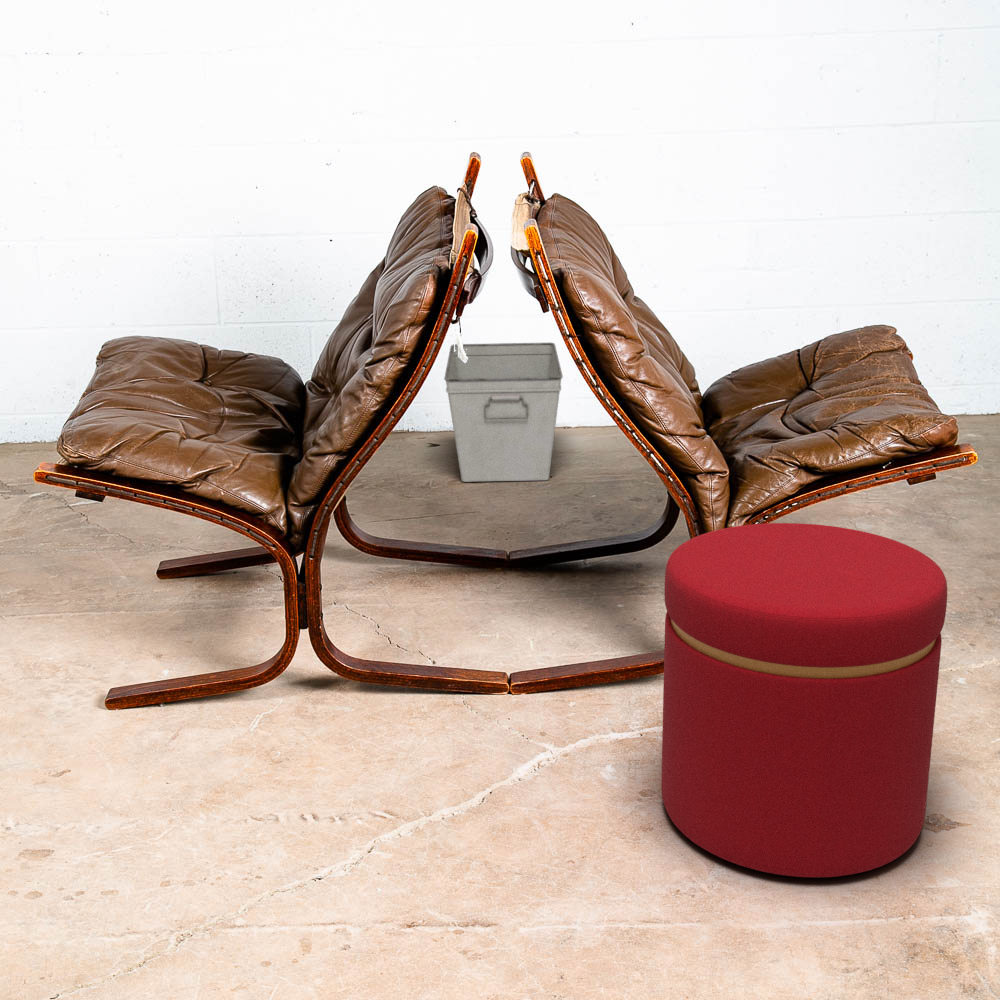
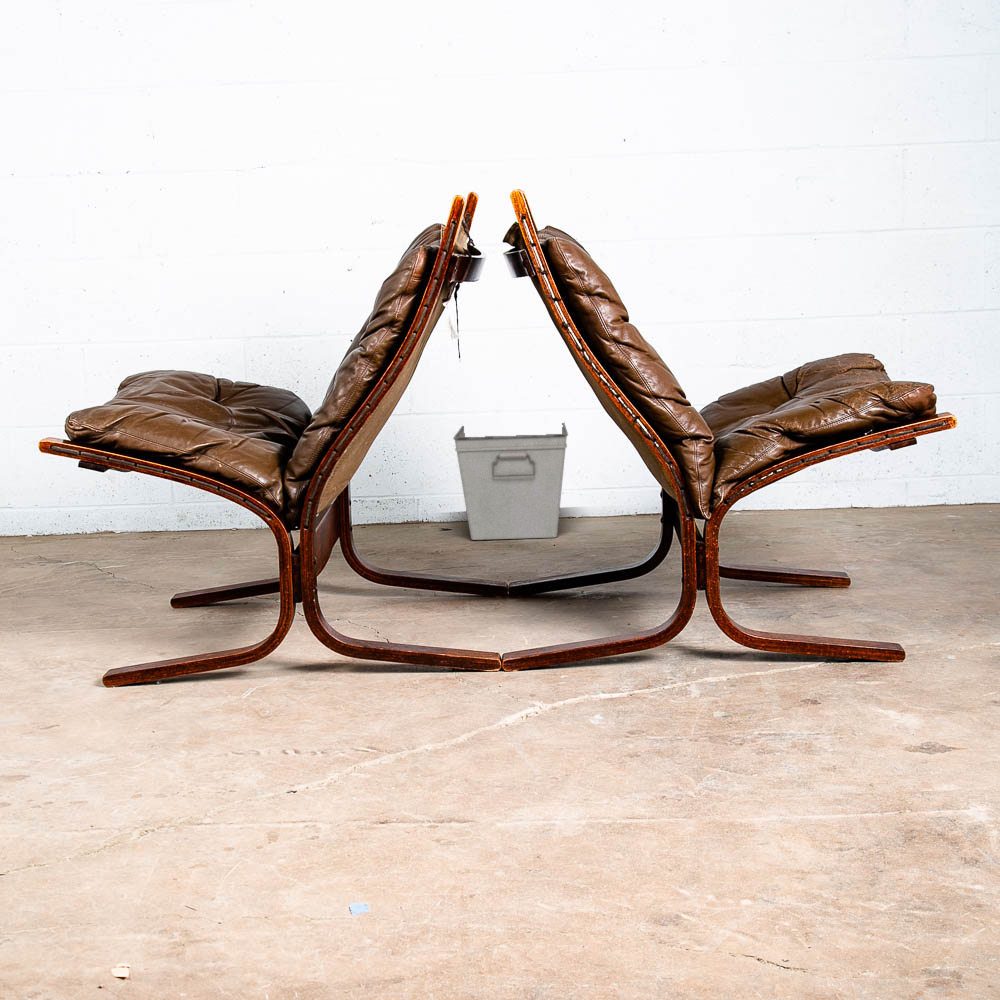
ottoman: present [661,523,947,877] -> none [644,461,922,783]

